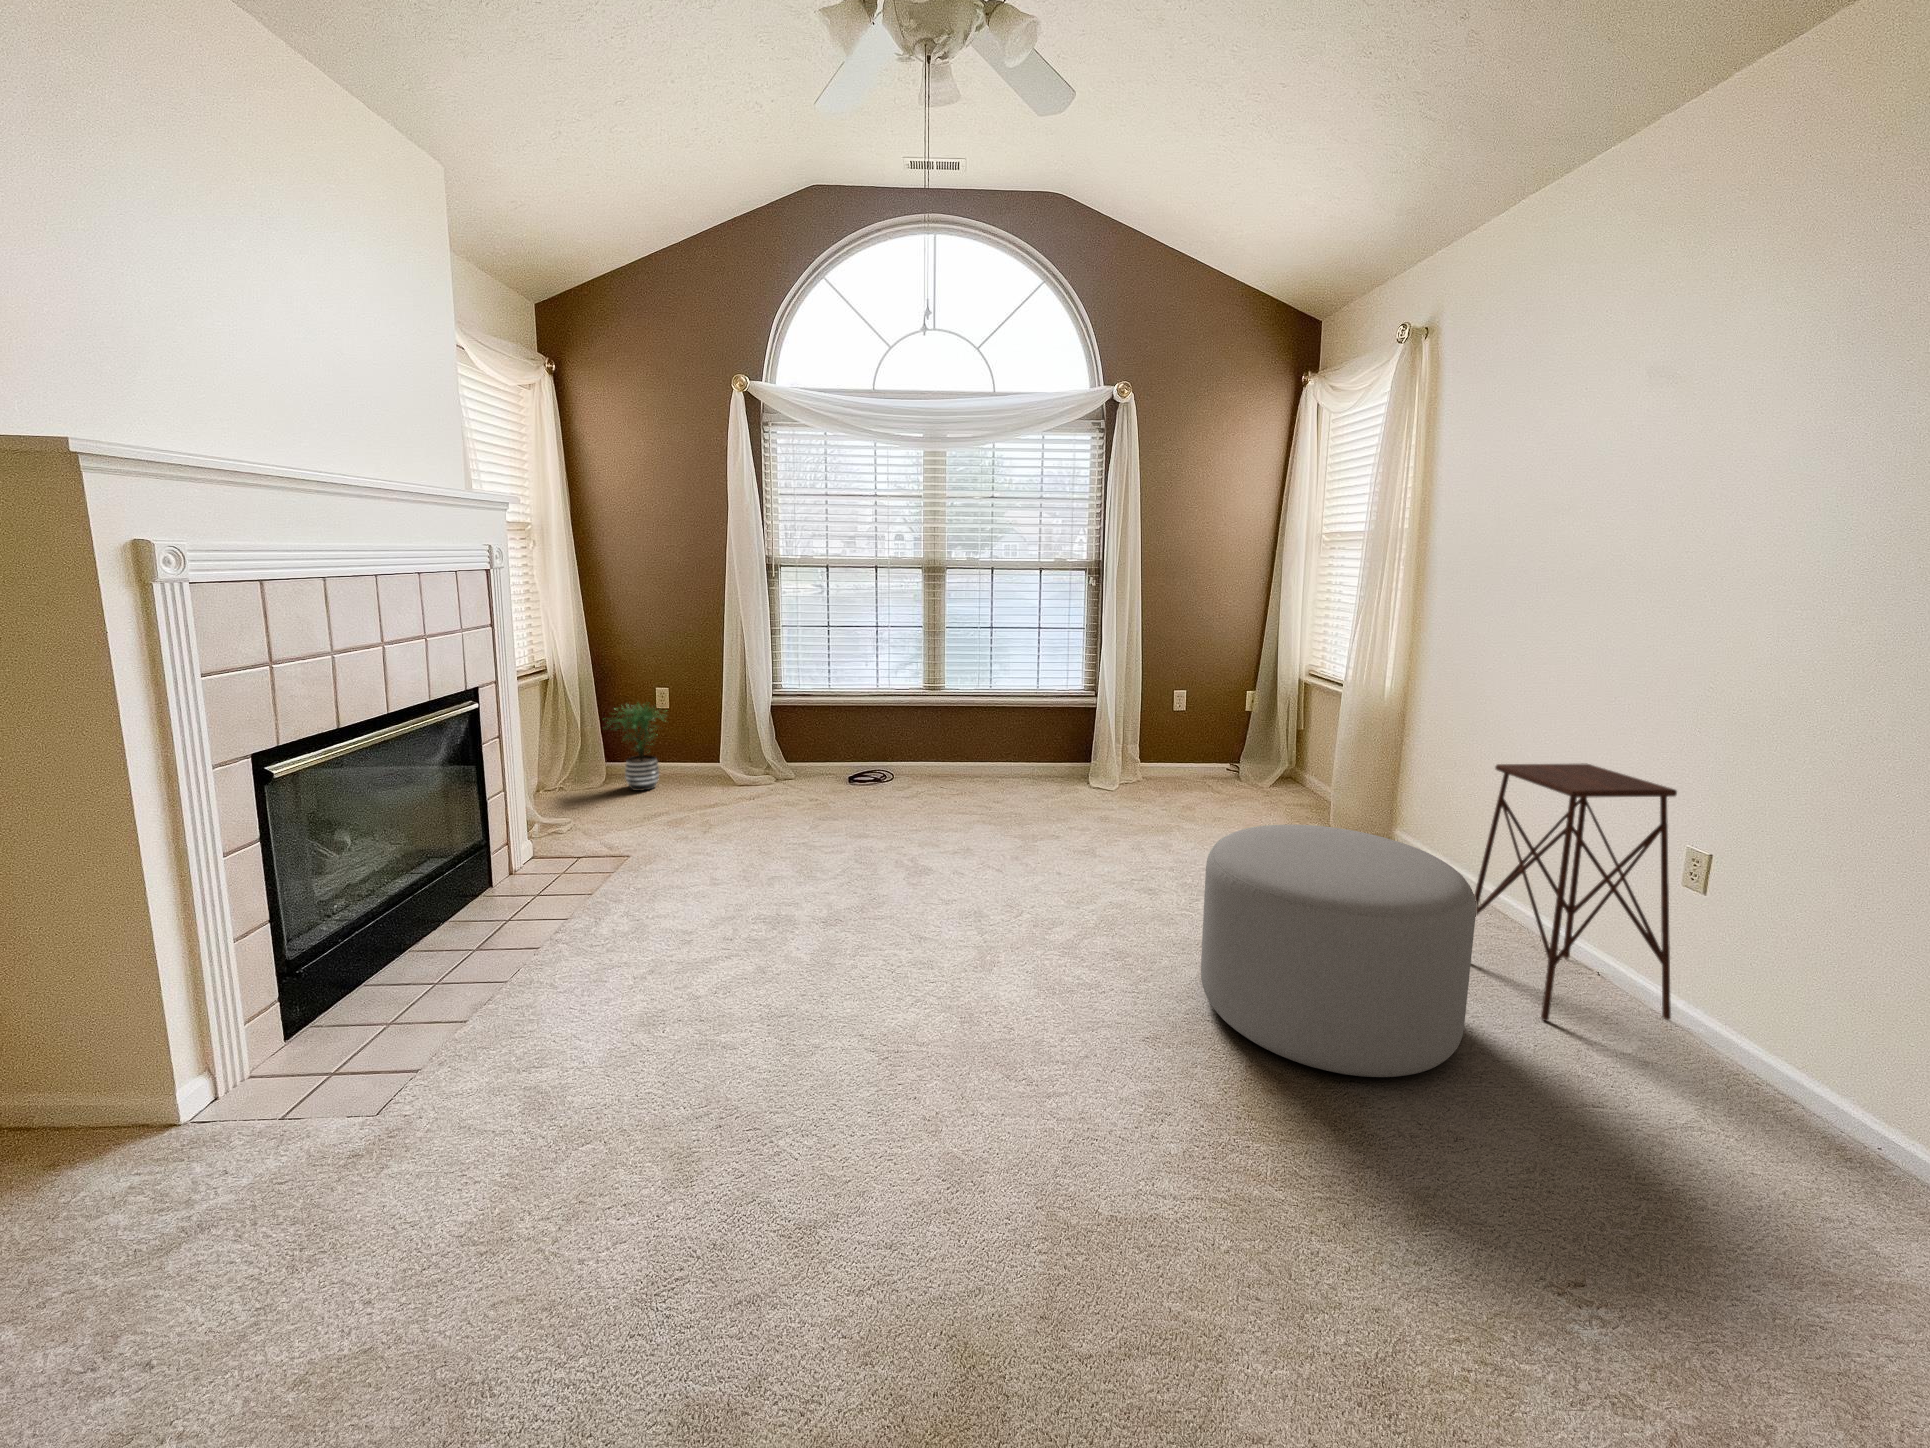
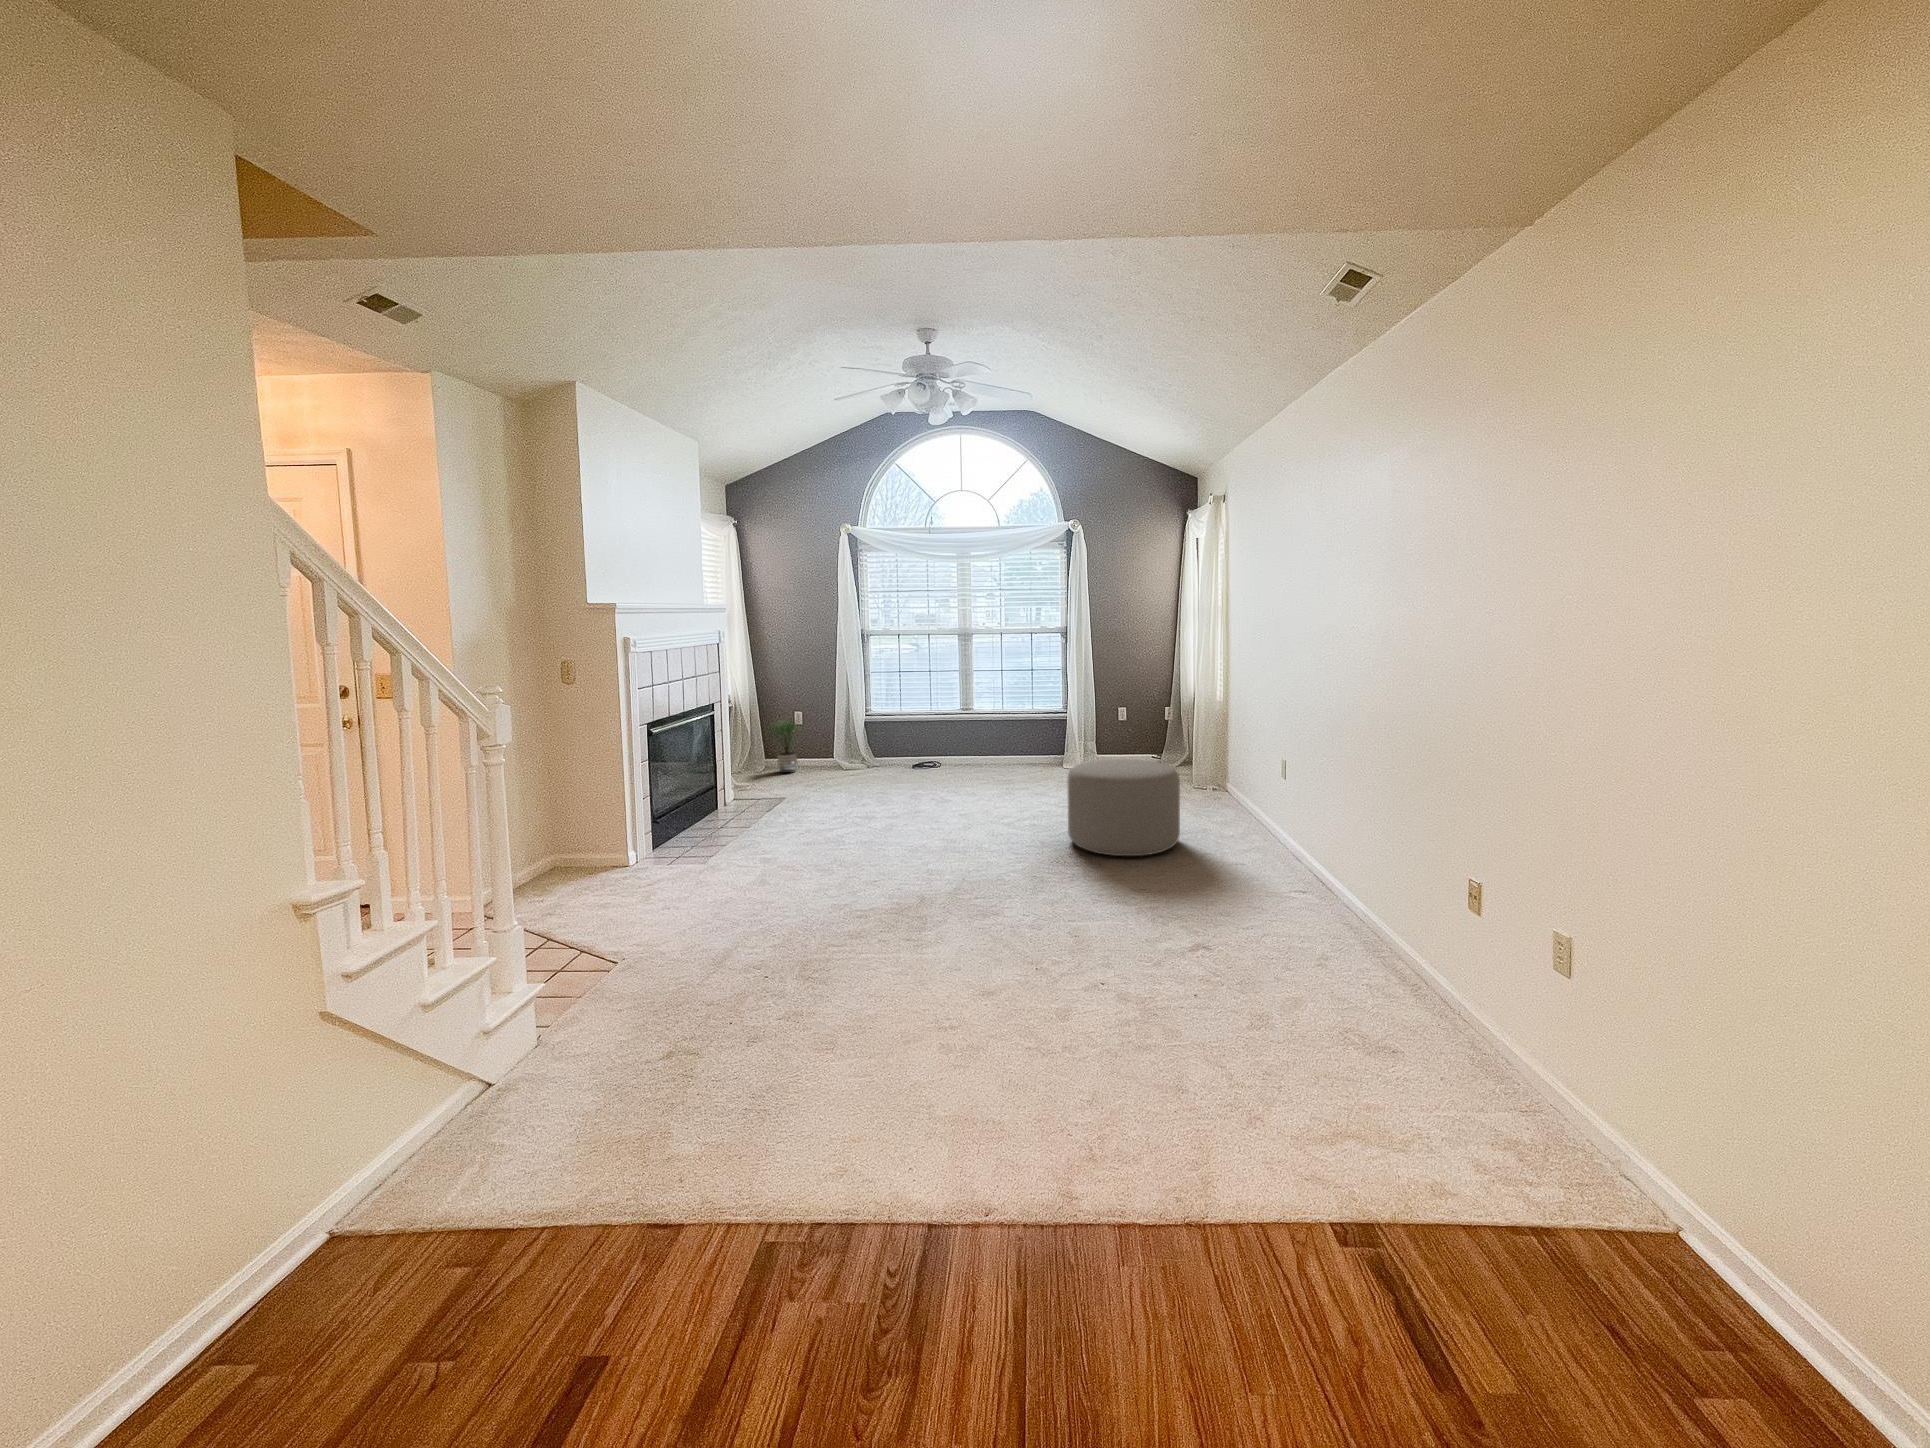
side table: present [1475,763,1677,1021] -> none [1209,727,1287,844]

